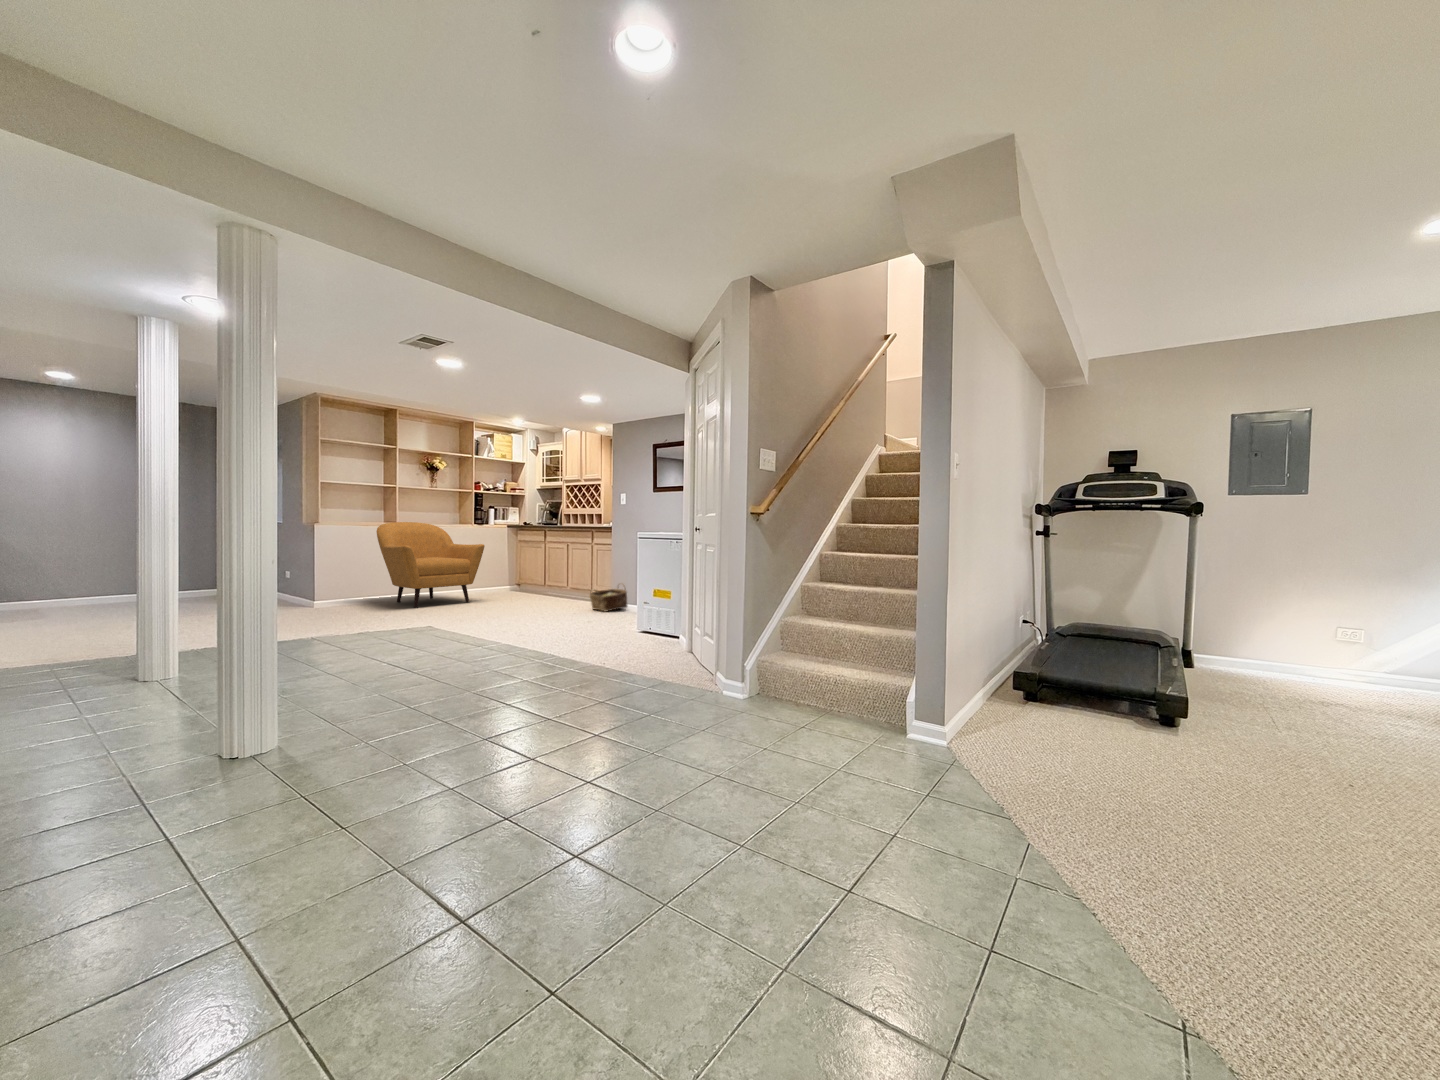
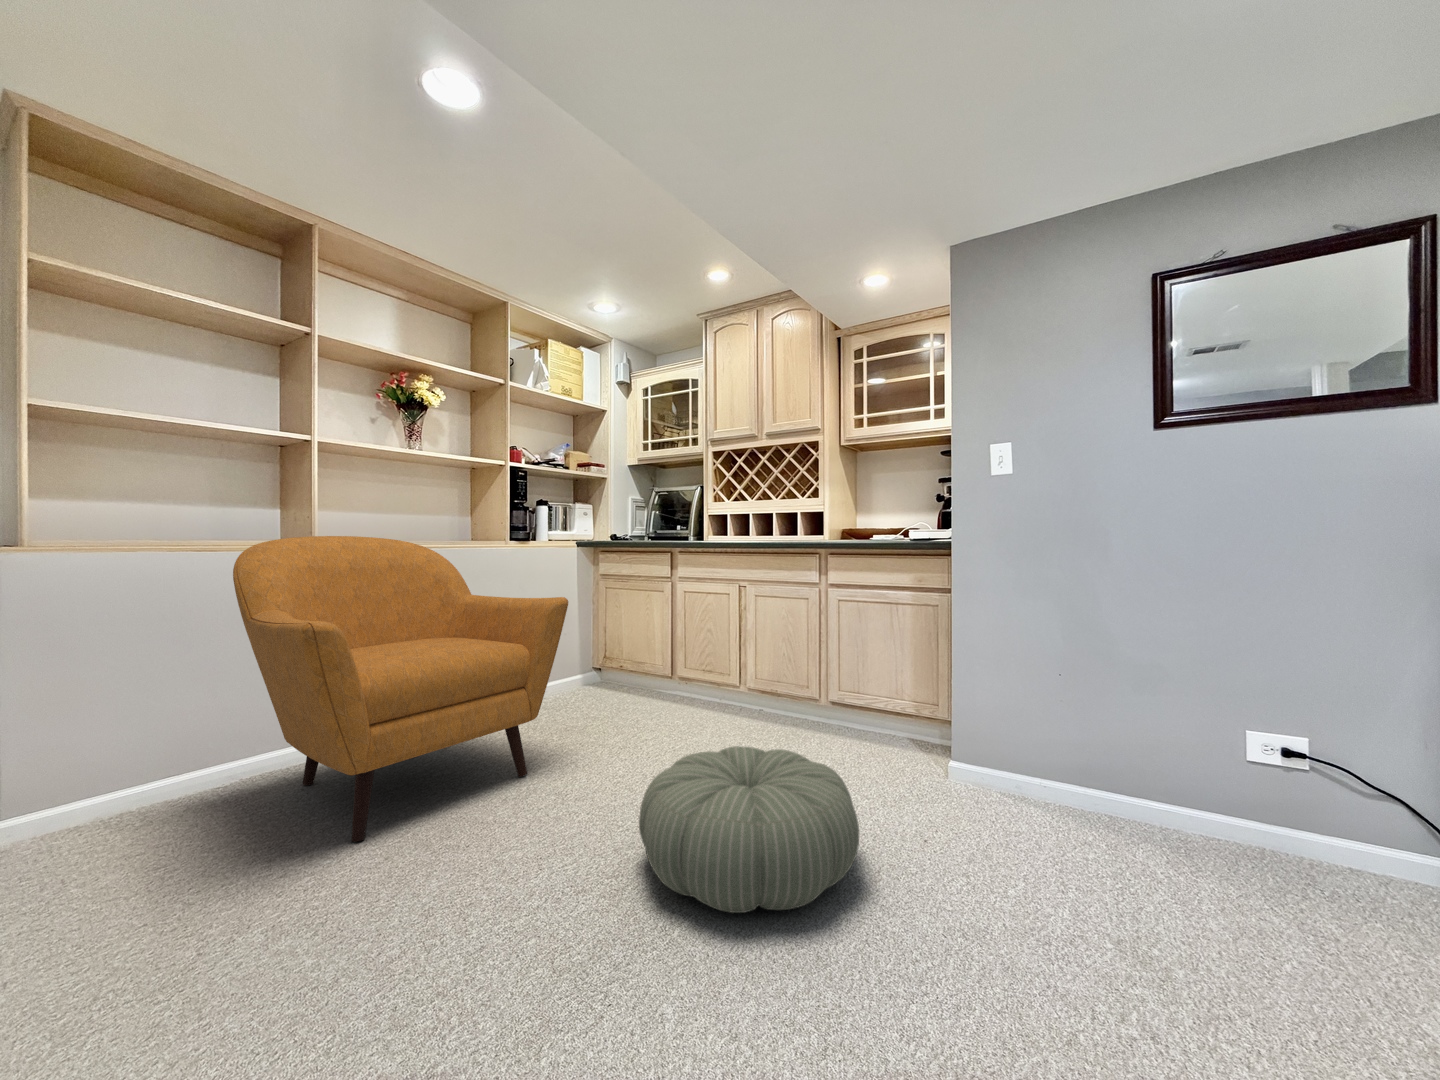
pouf: none [487,585,549,614] -> present [639,746,859,913]
woven basket: present [590,588,627,612] -> none [959,720,1080,845]

